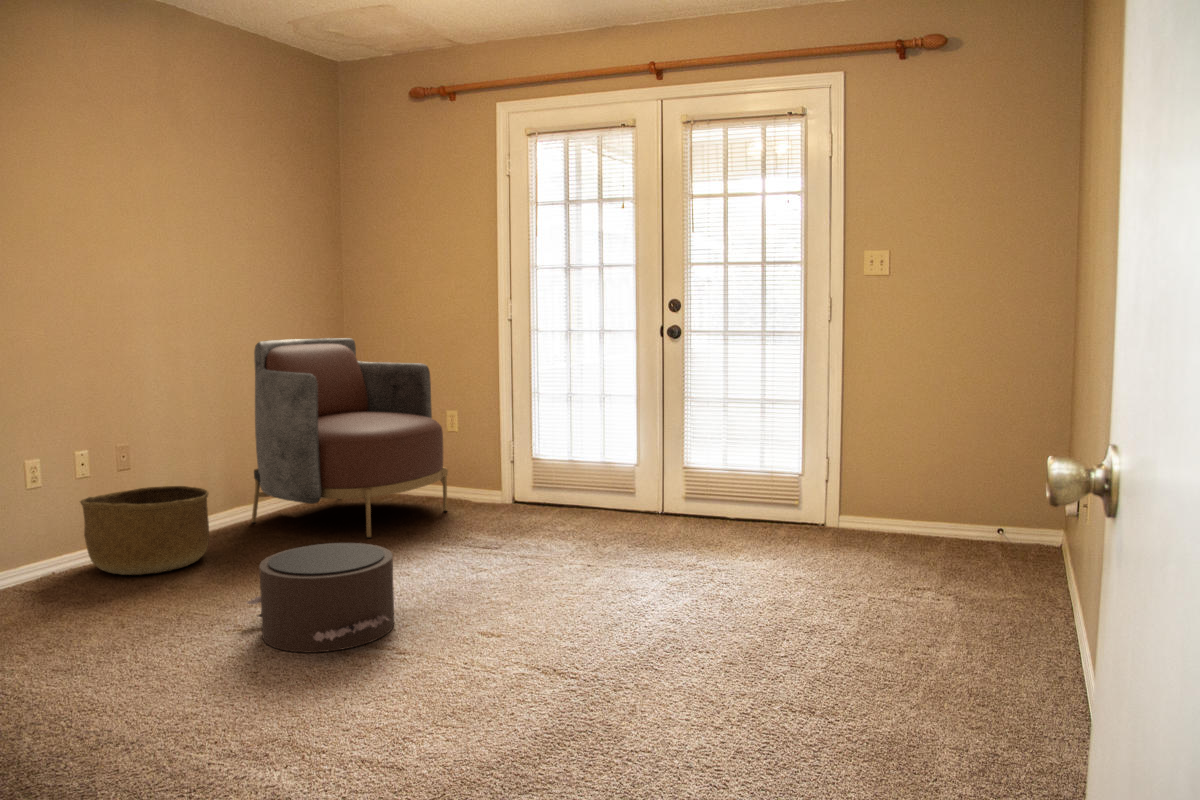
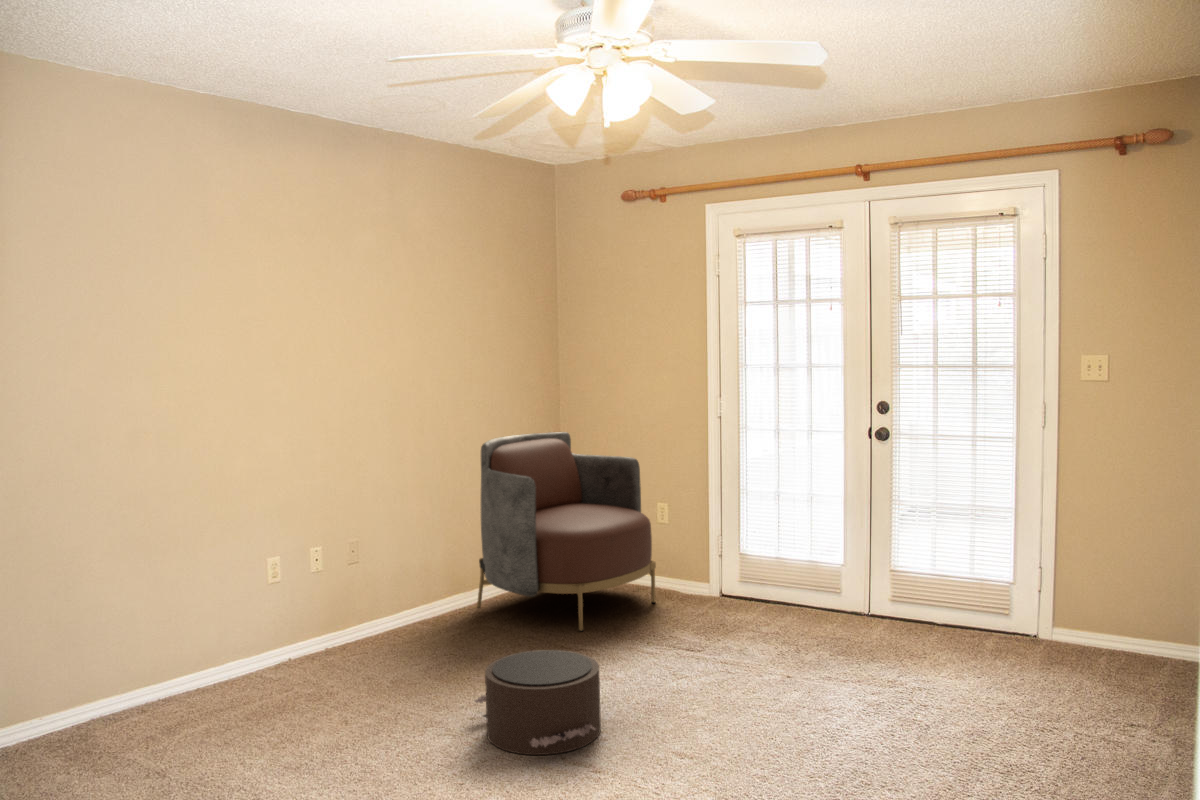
basket: present [80,486,209,575] -> none [338,577,442,661]

